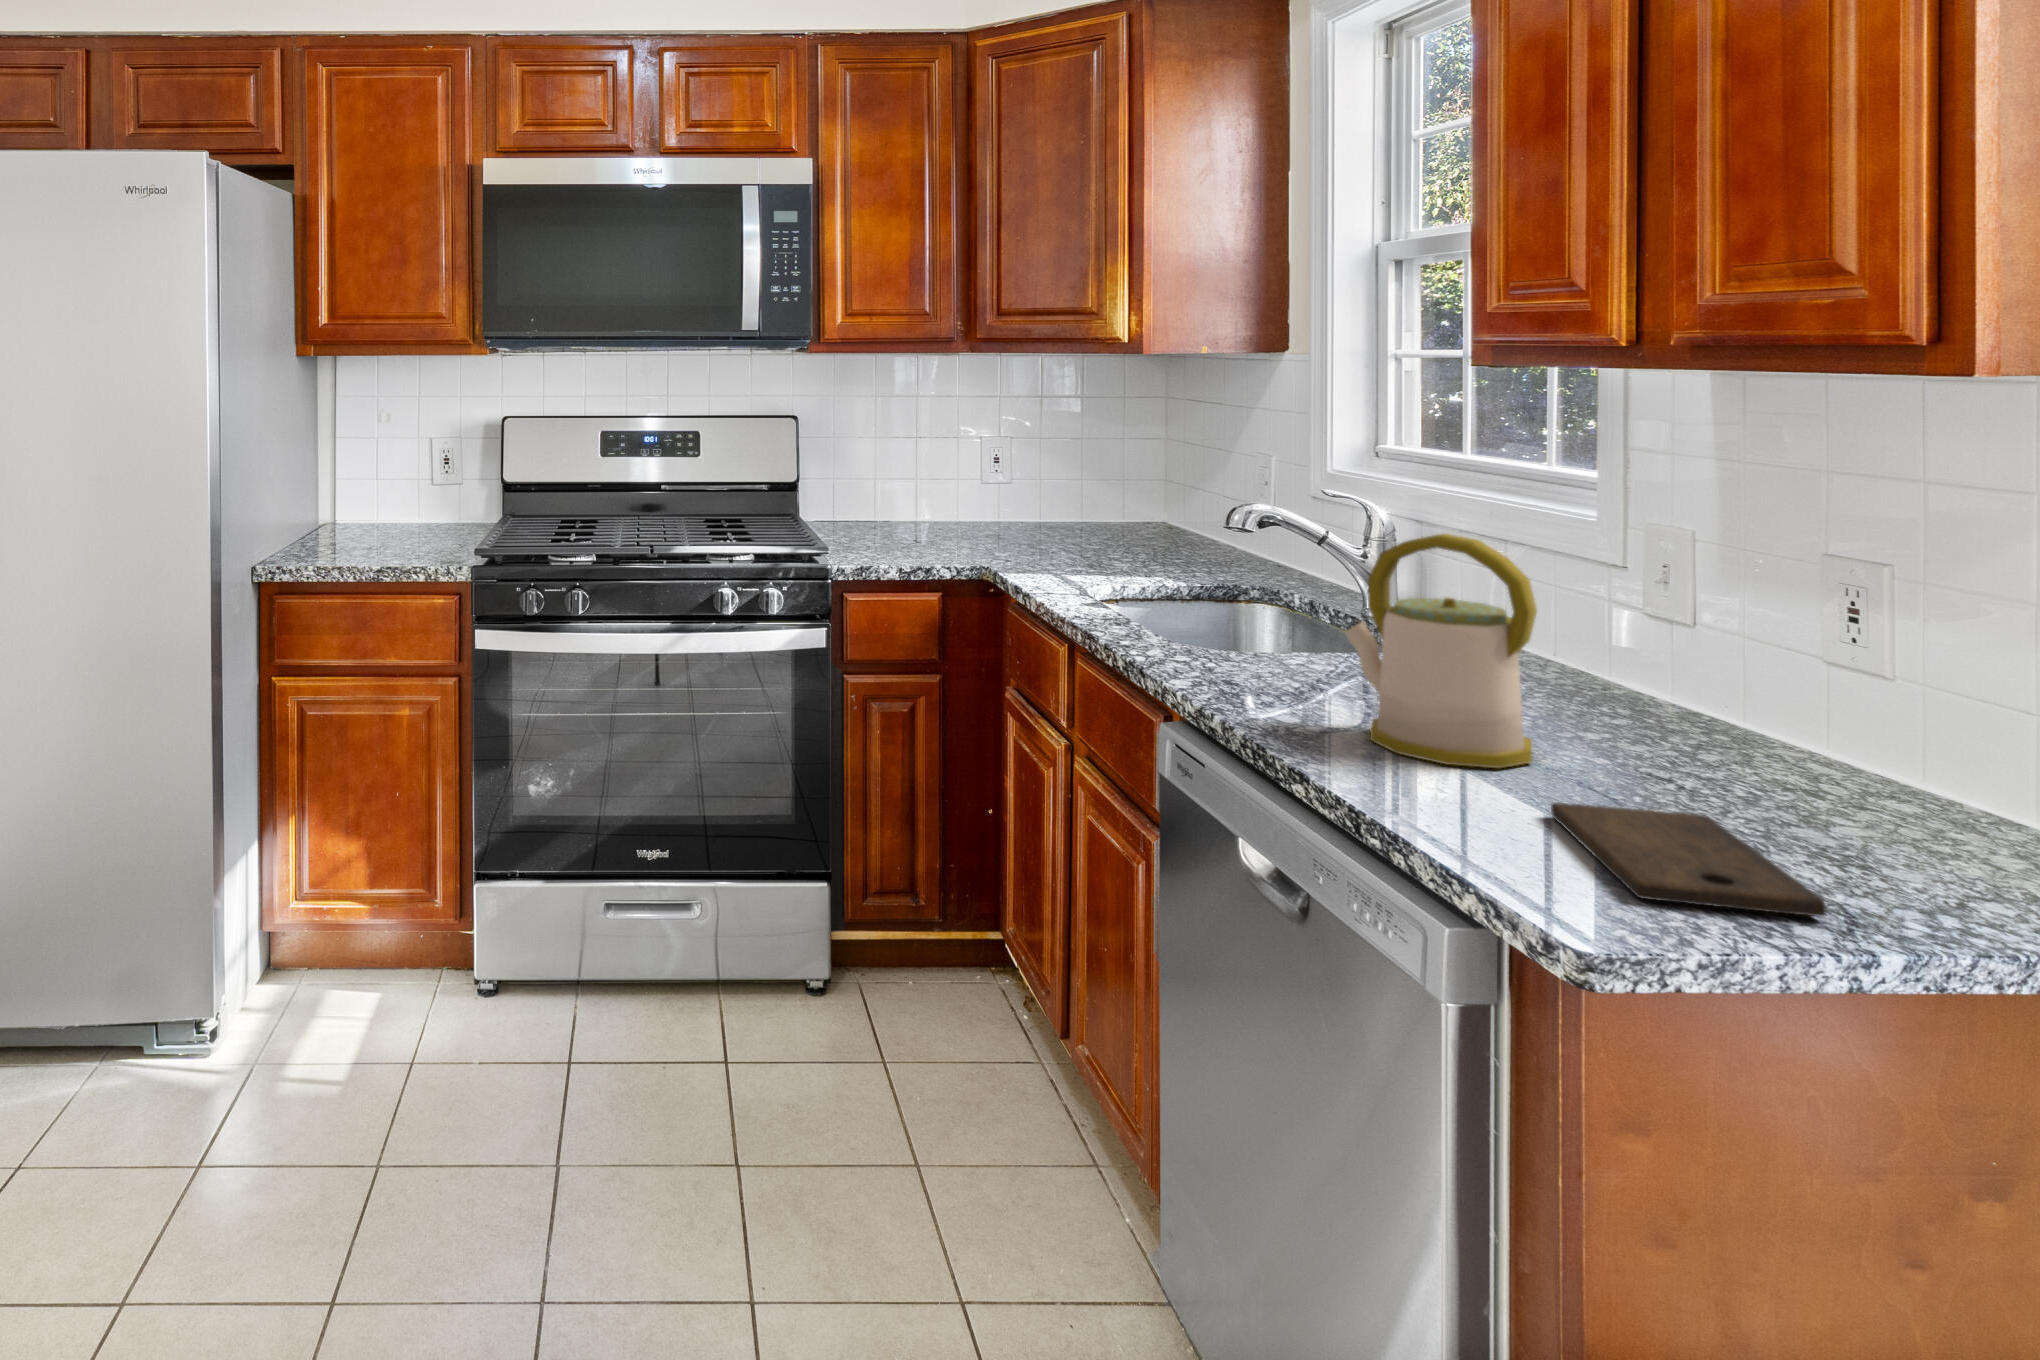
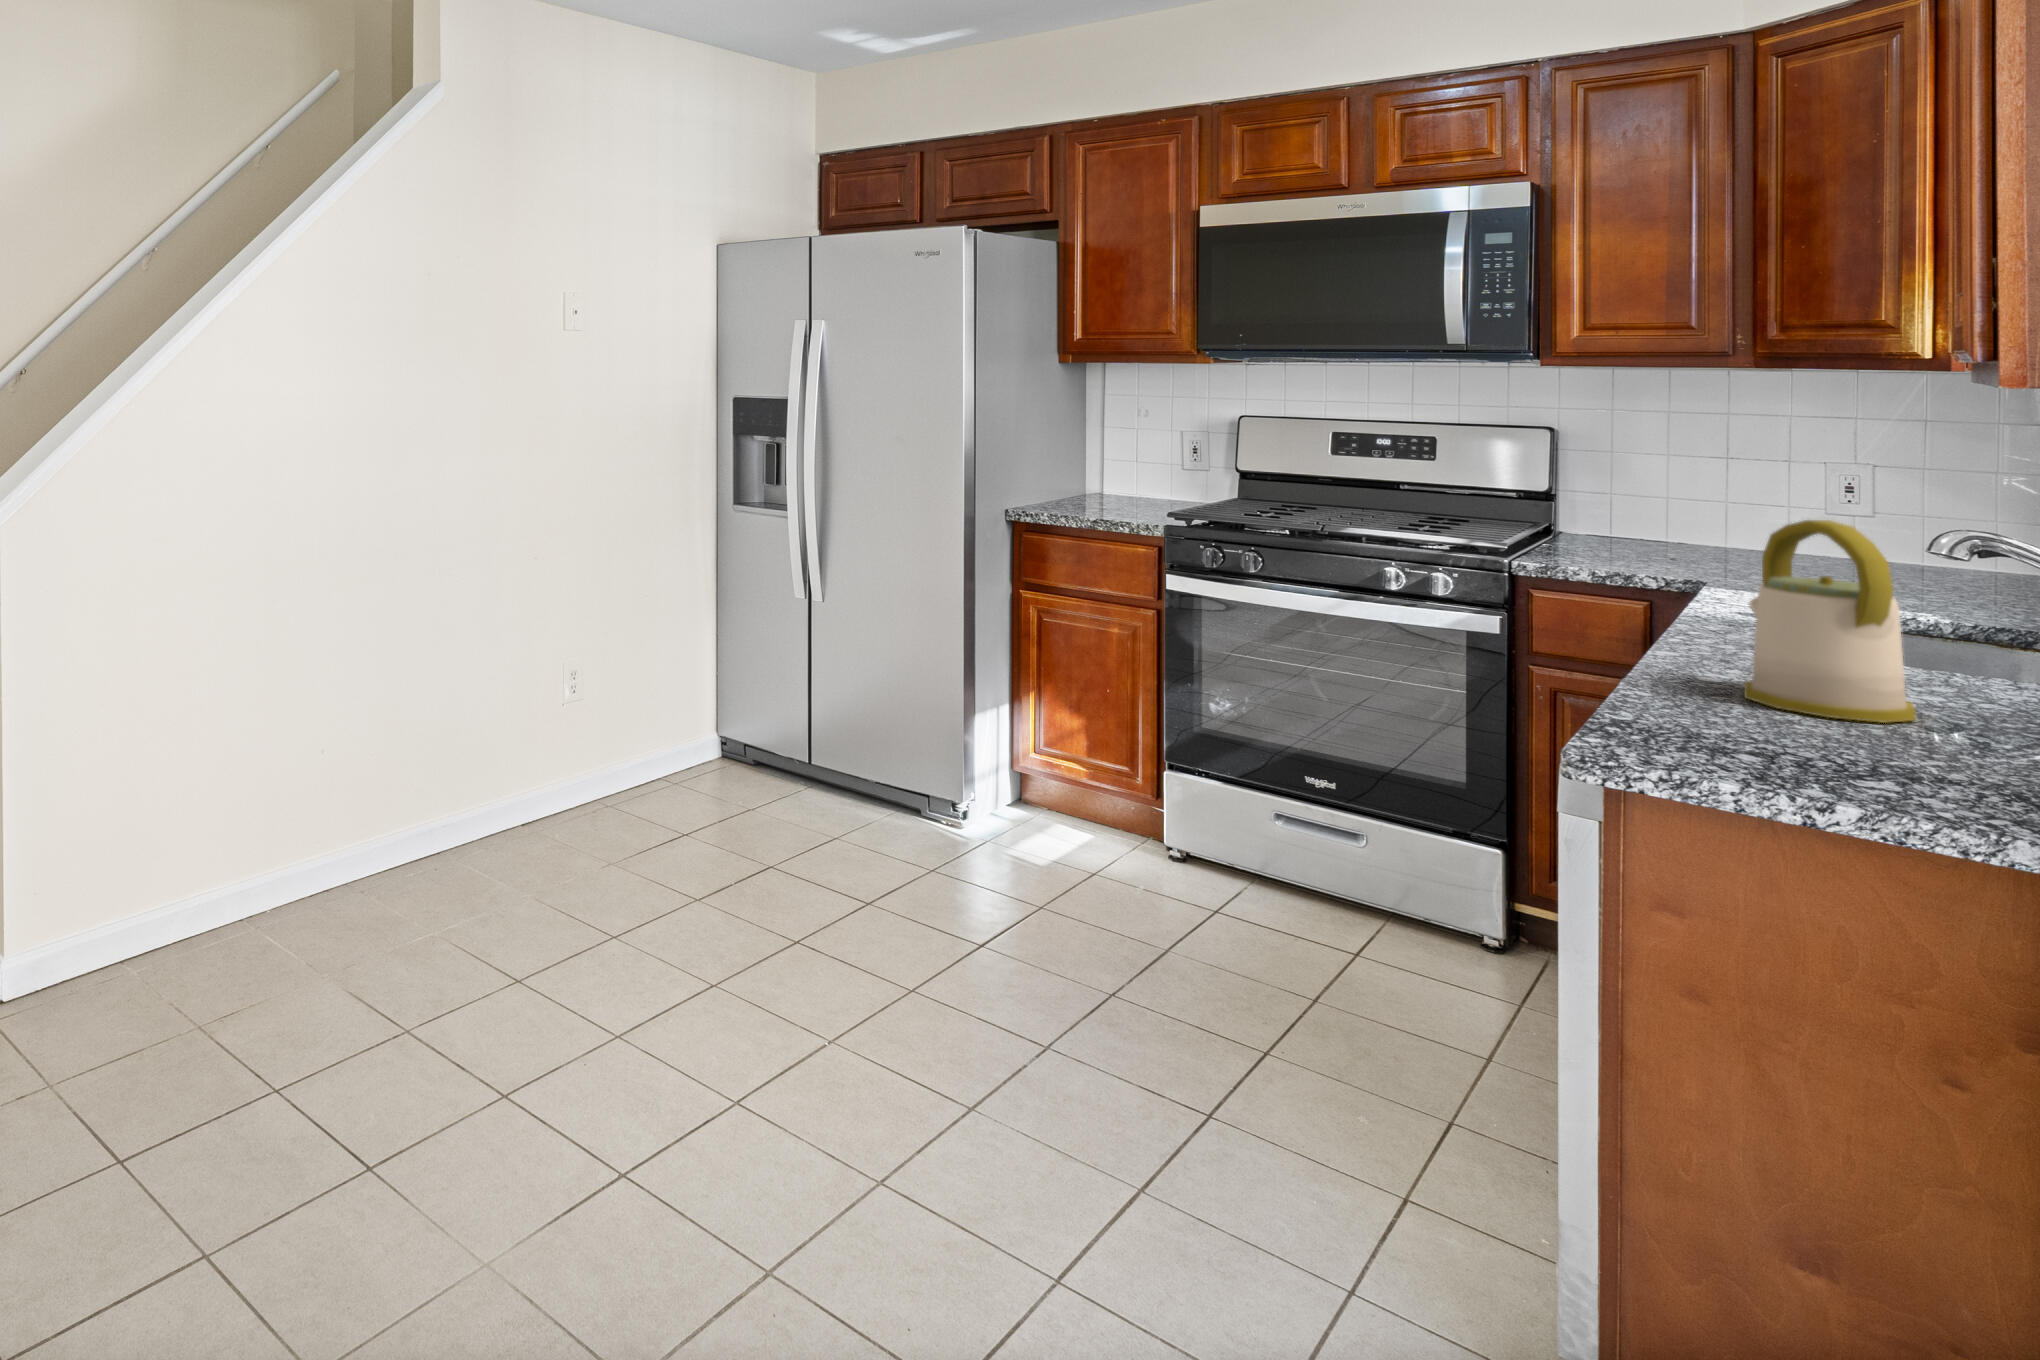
cutting board: present [1551,803,1826,917] -> none [1698,724,1929,790]

